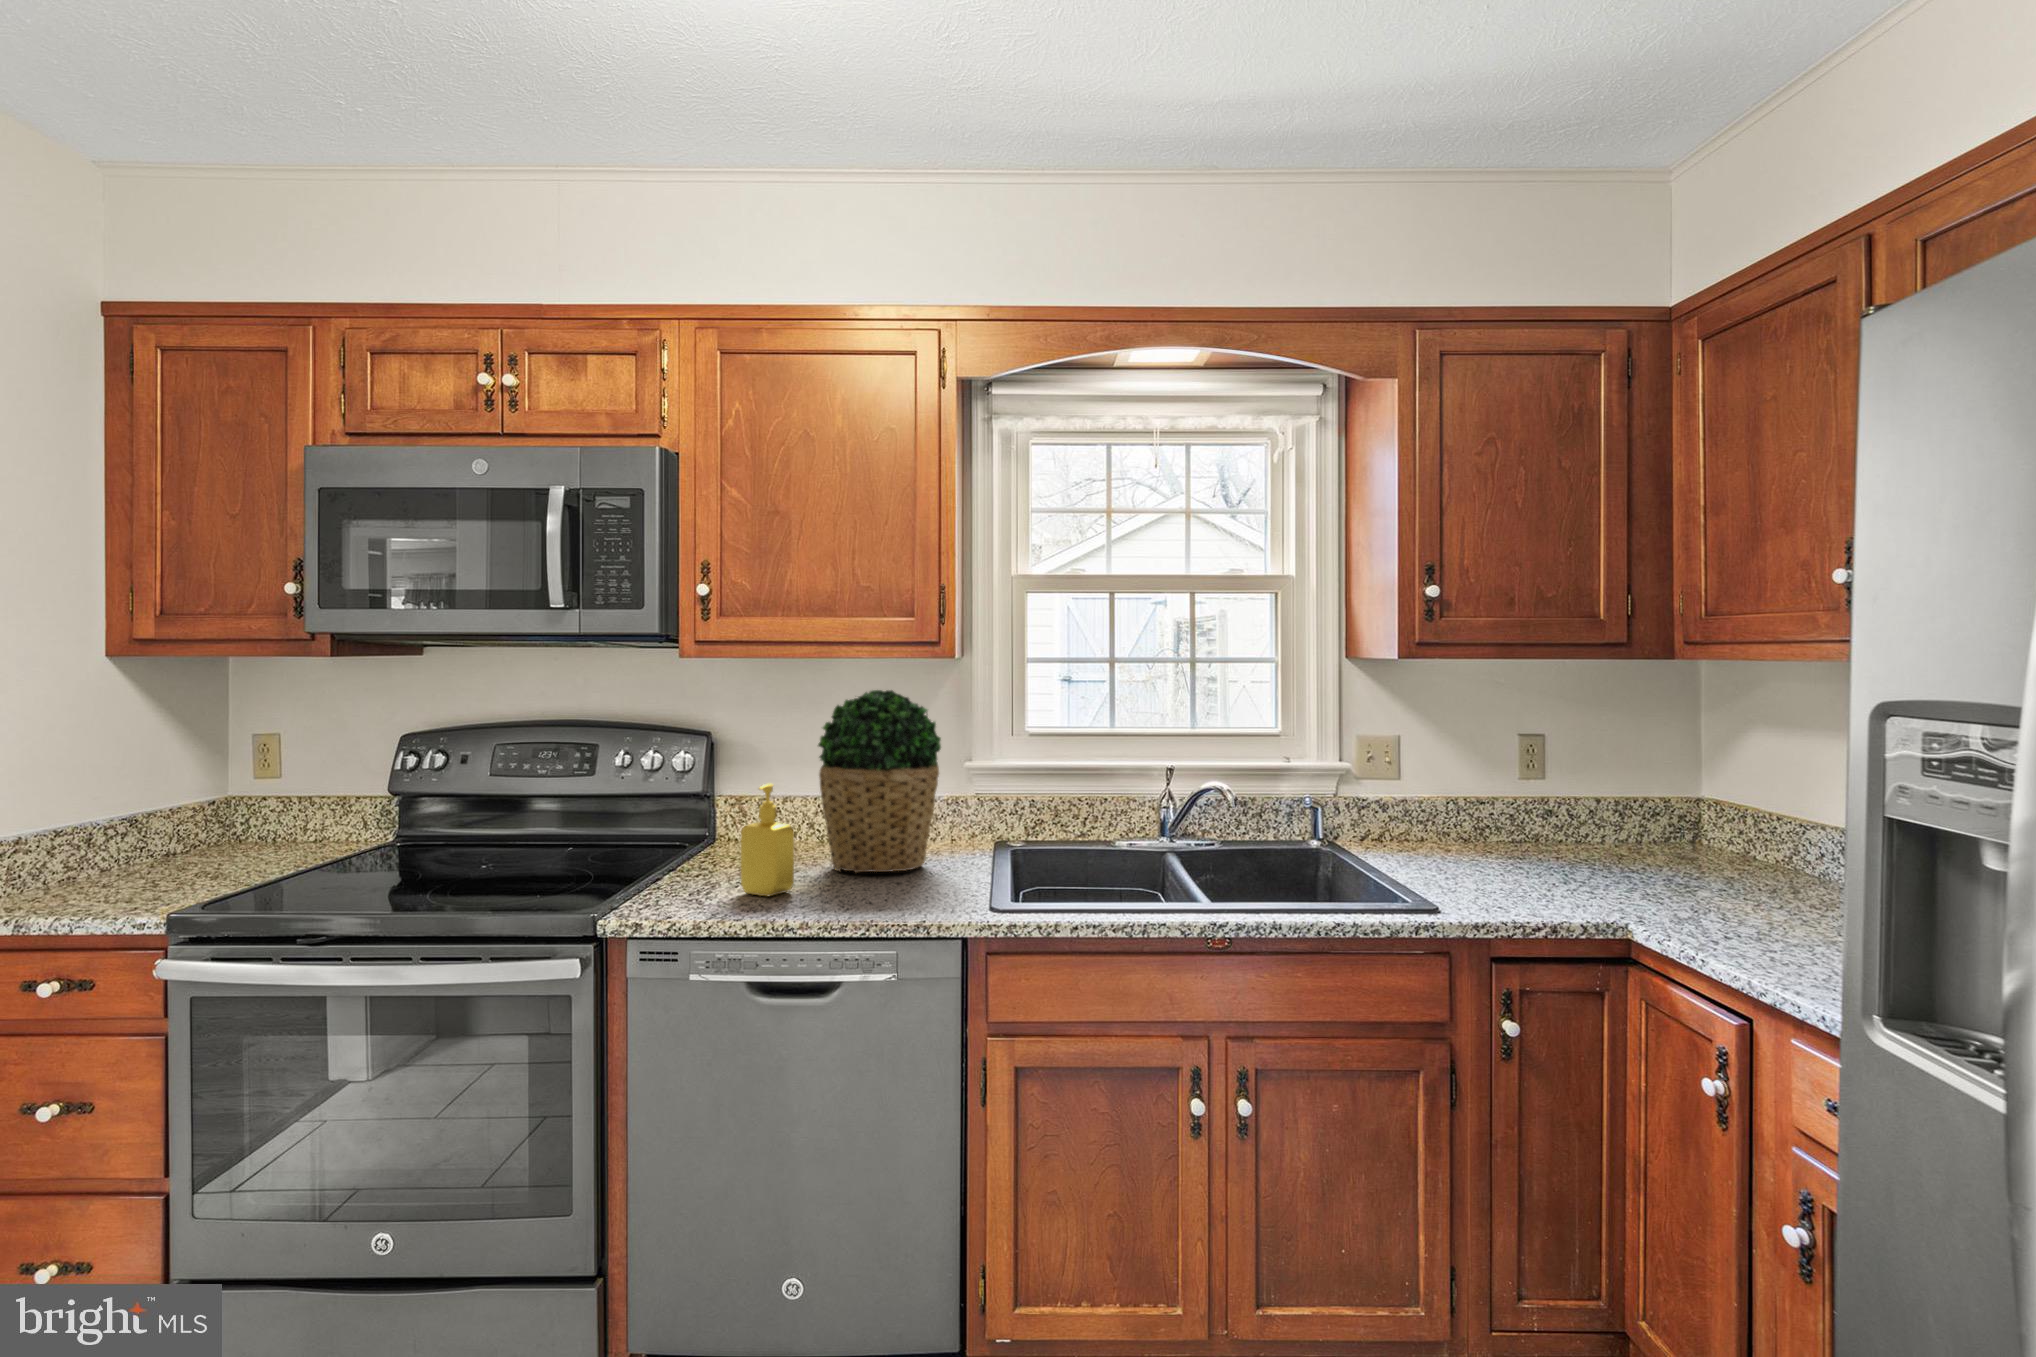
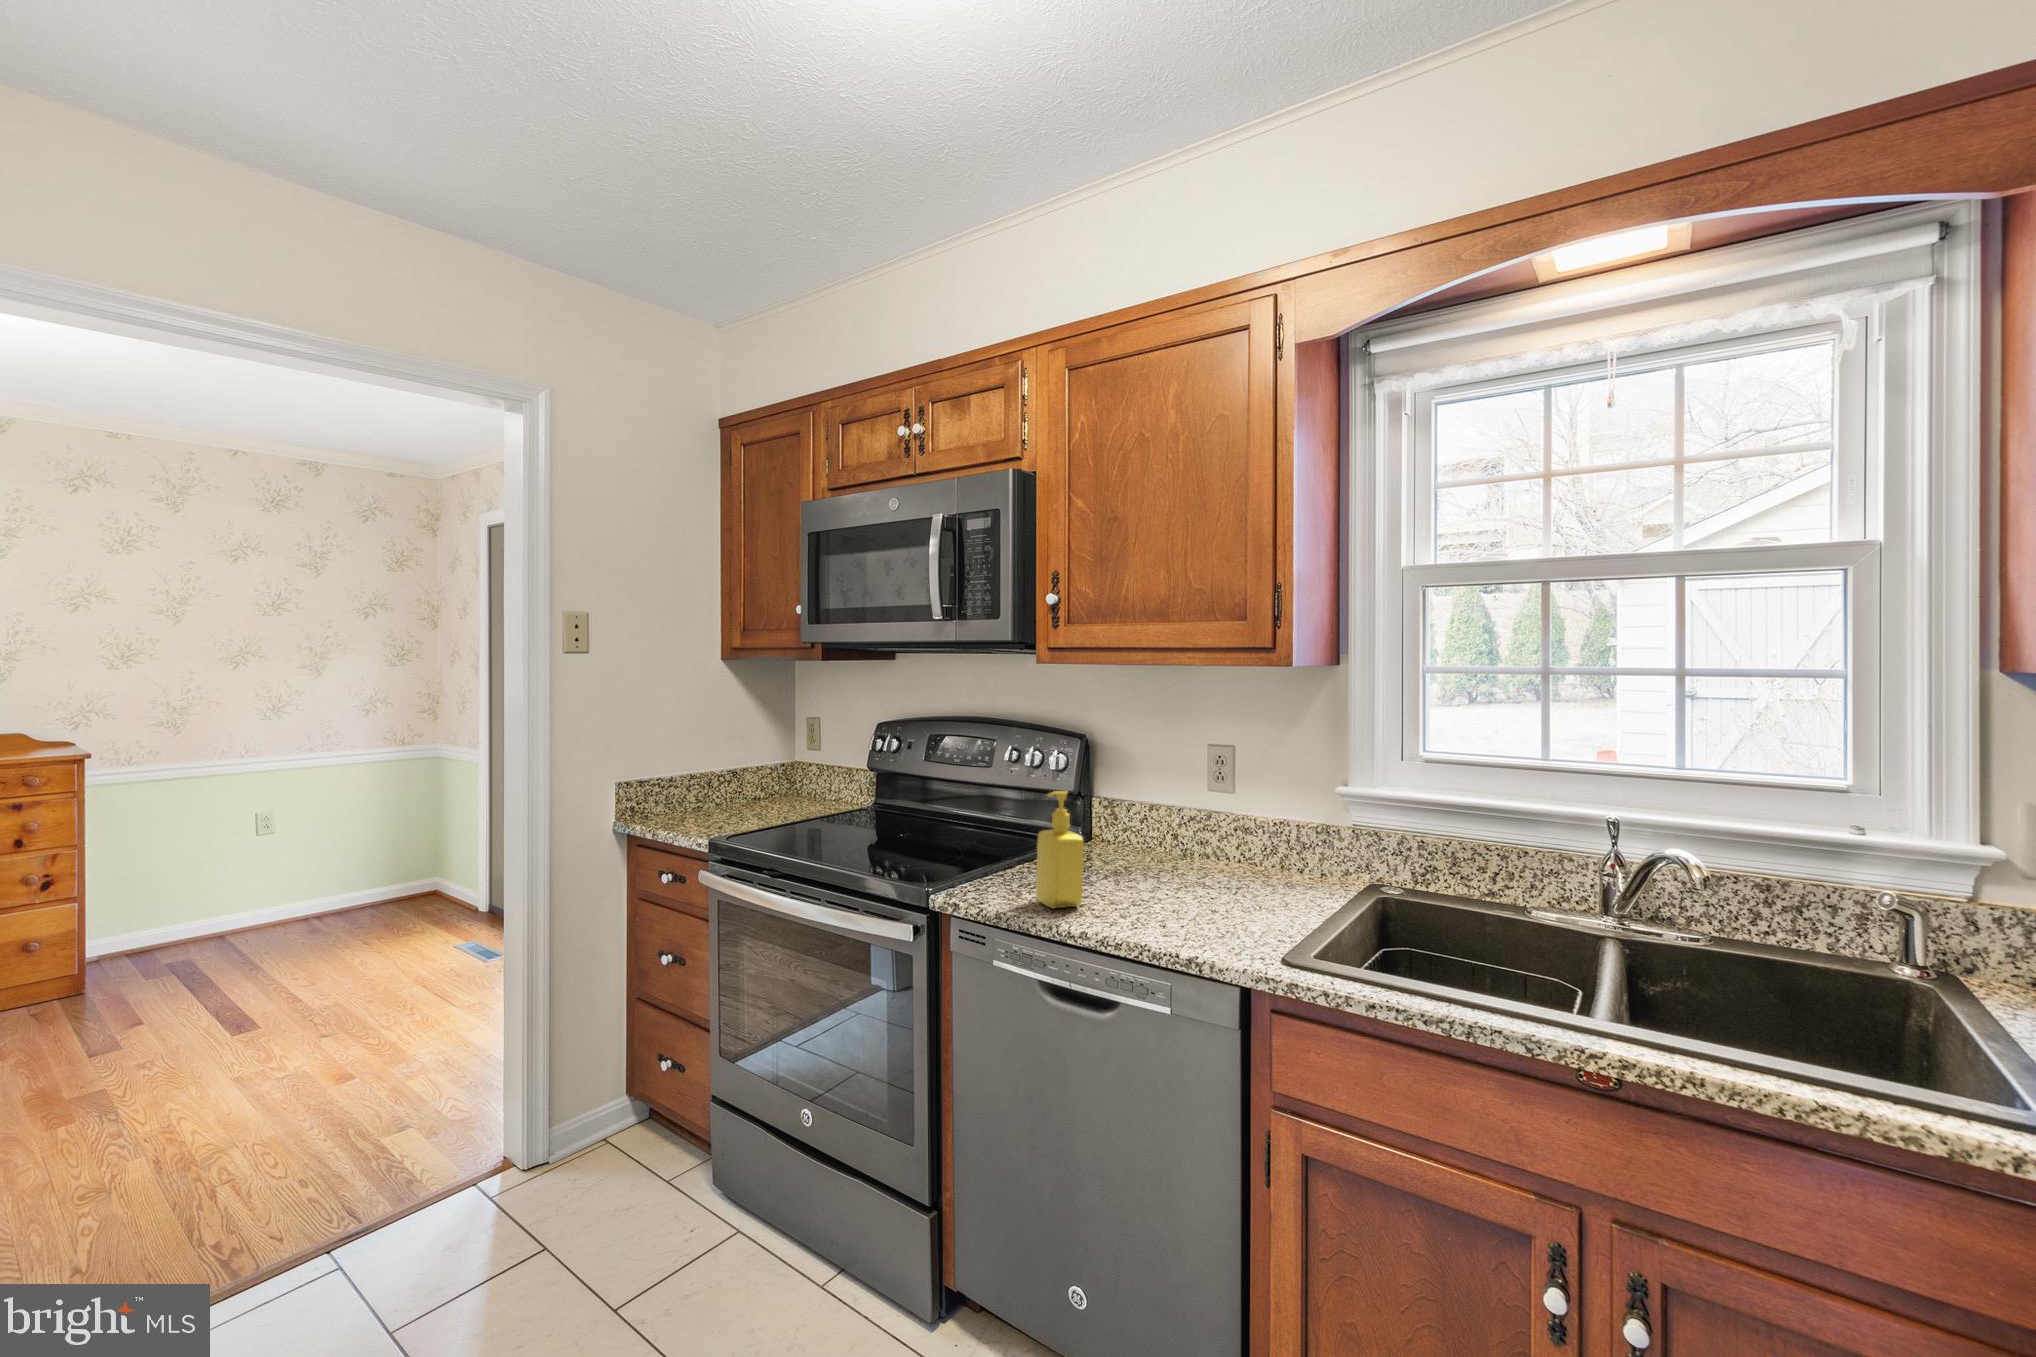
potted plant: present [818,690,941,873] -> none [1142,698,1279,904]

